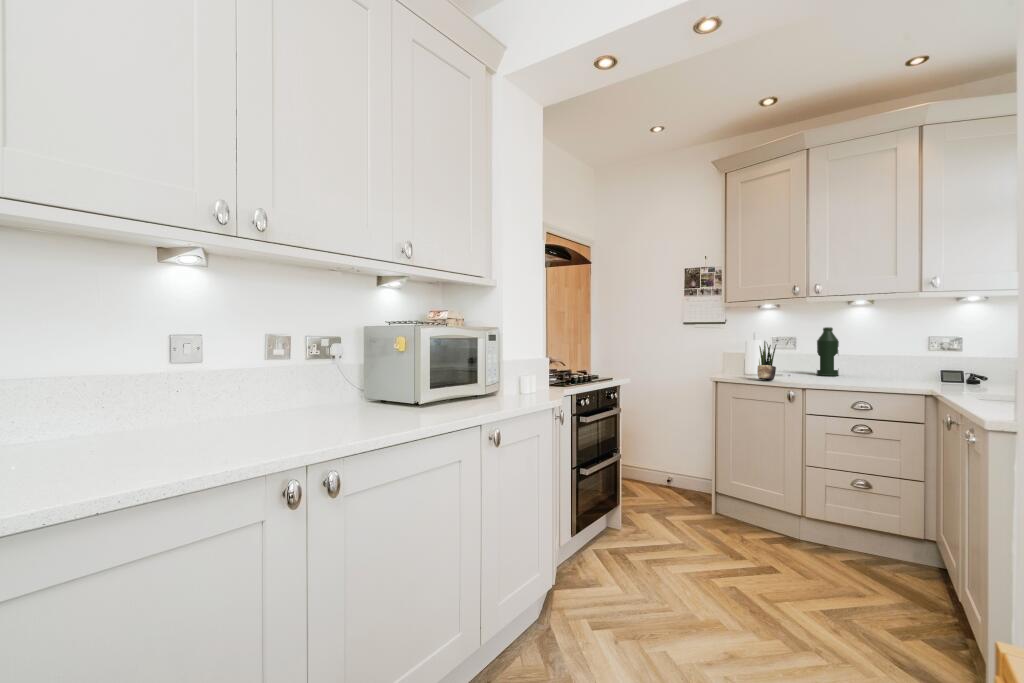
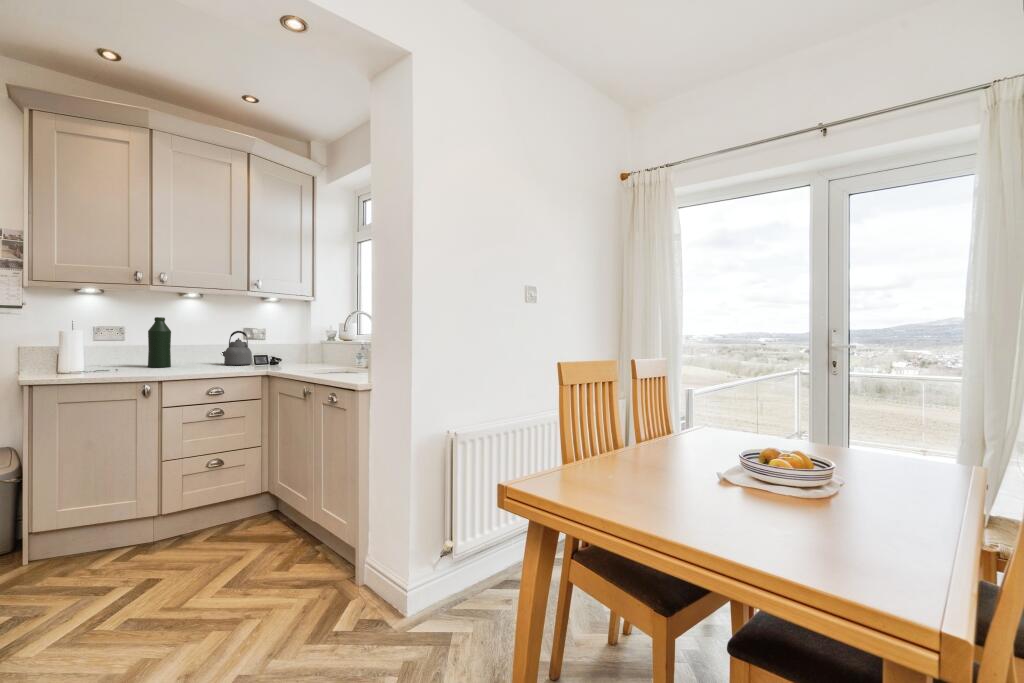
kettle: none [890,339,936,380] -> present [221,331,252,365]
potted plant: present [757,341,776,380] -> none [97,330,121,377]

